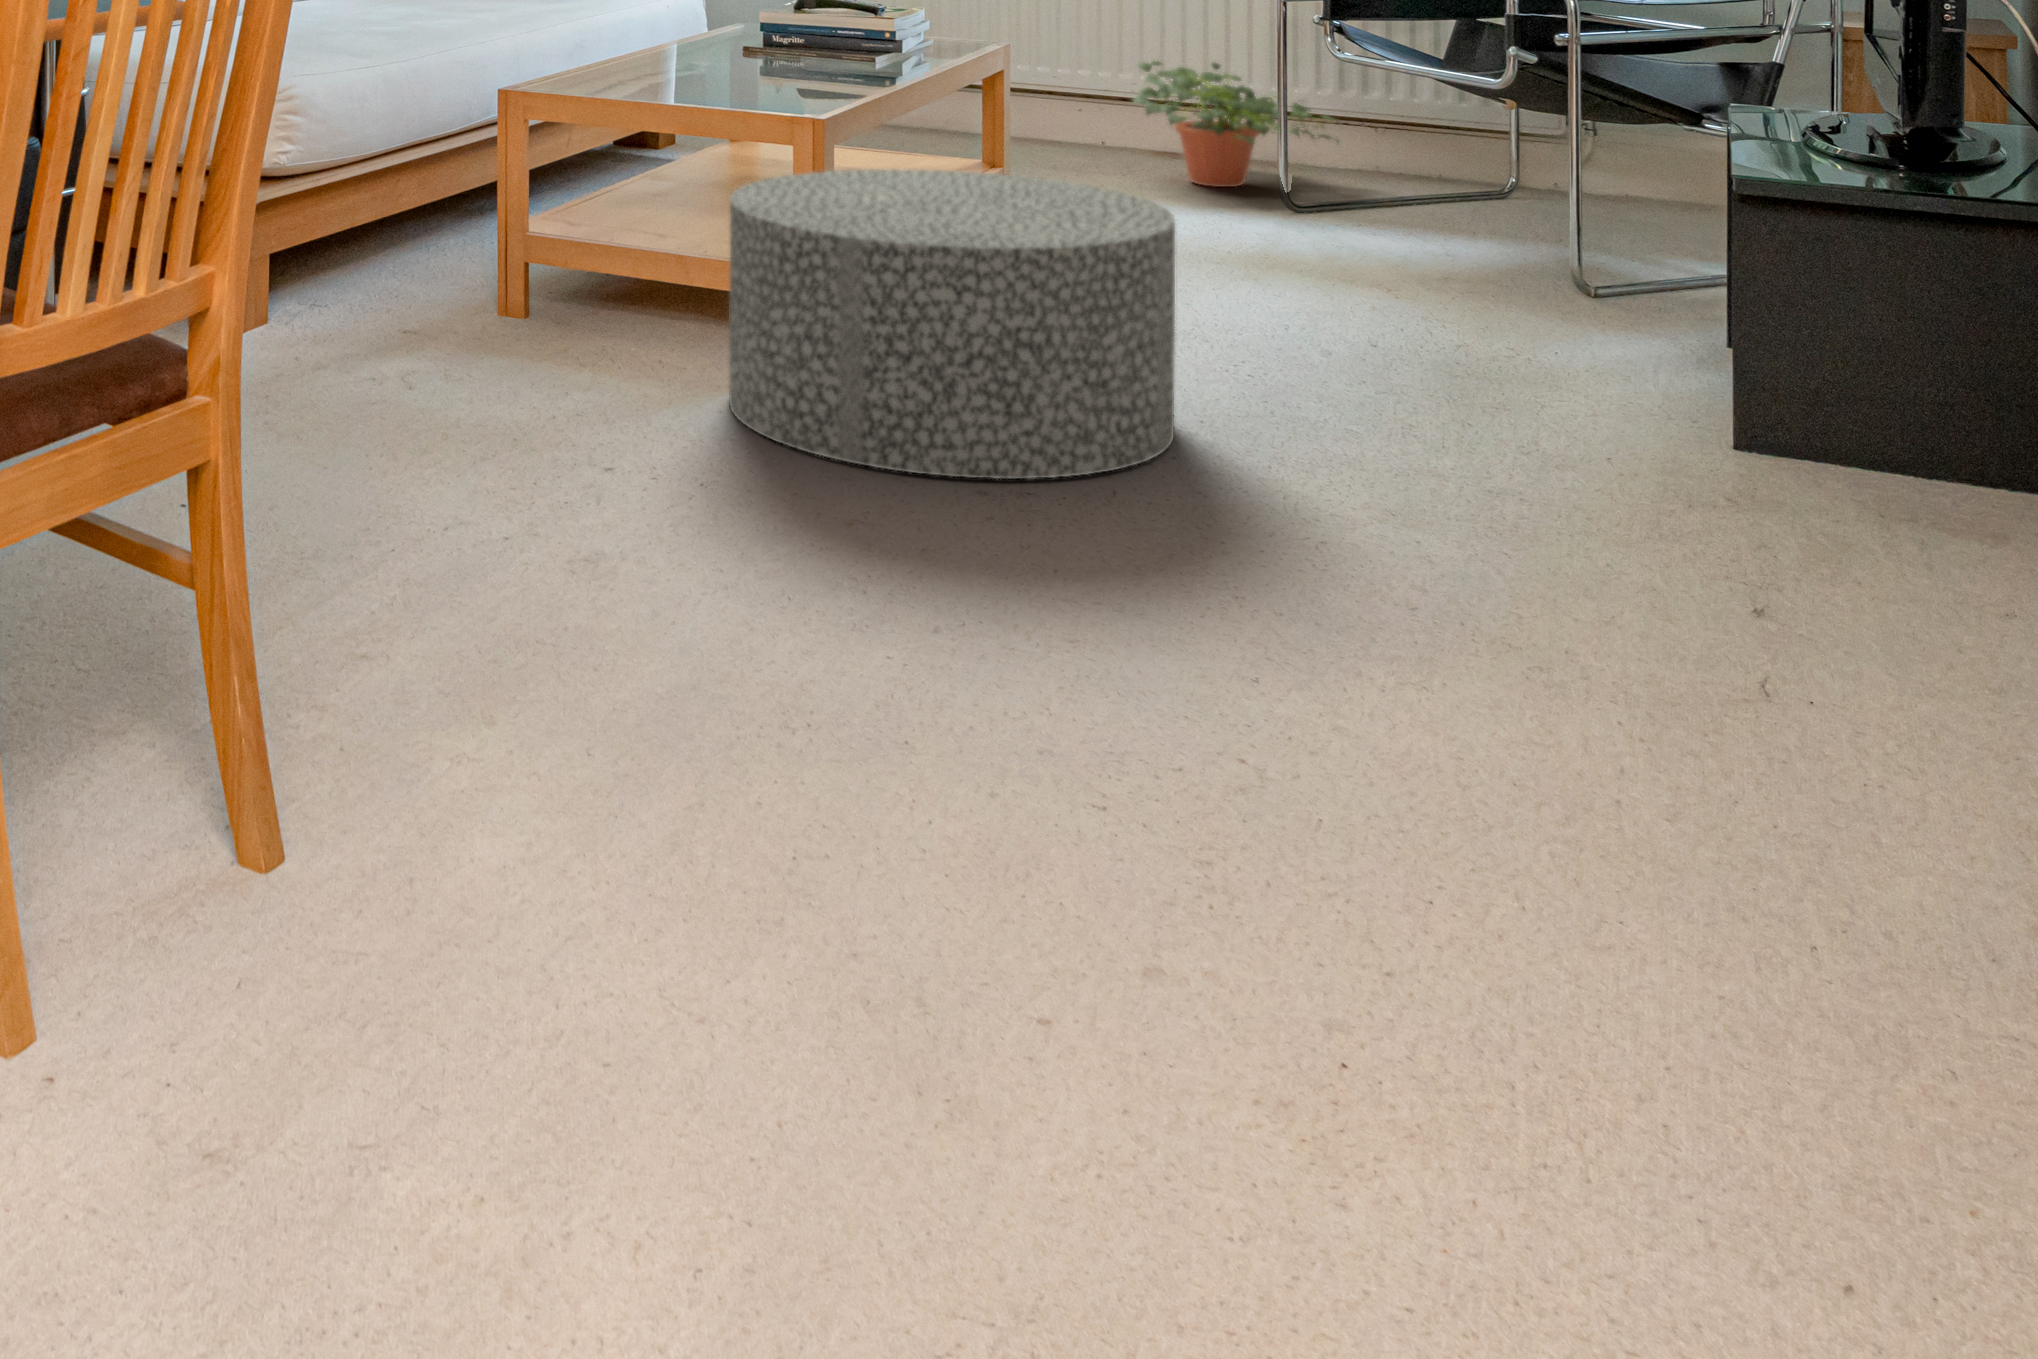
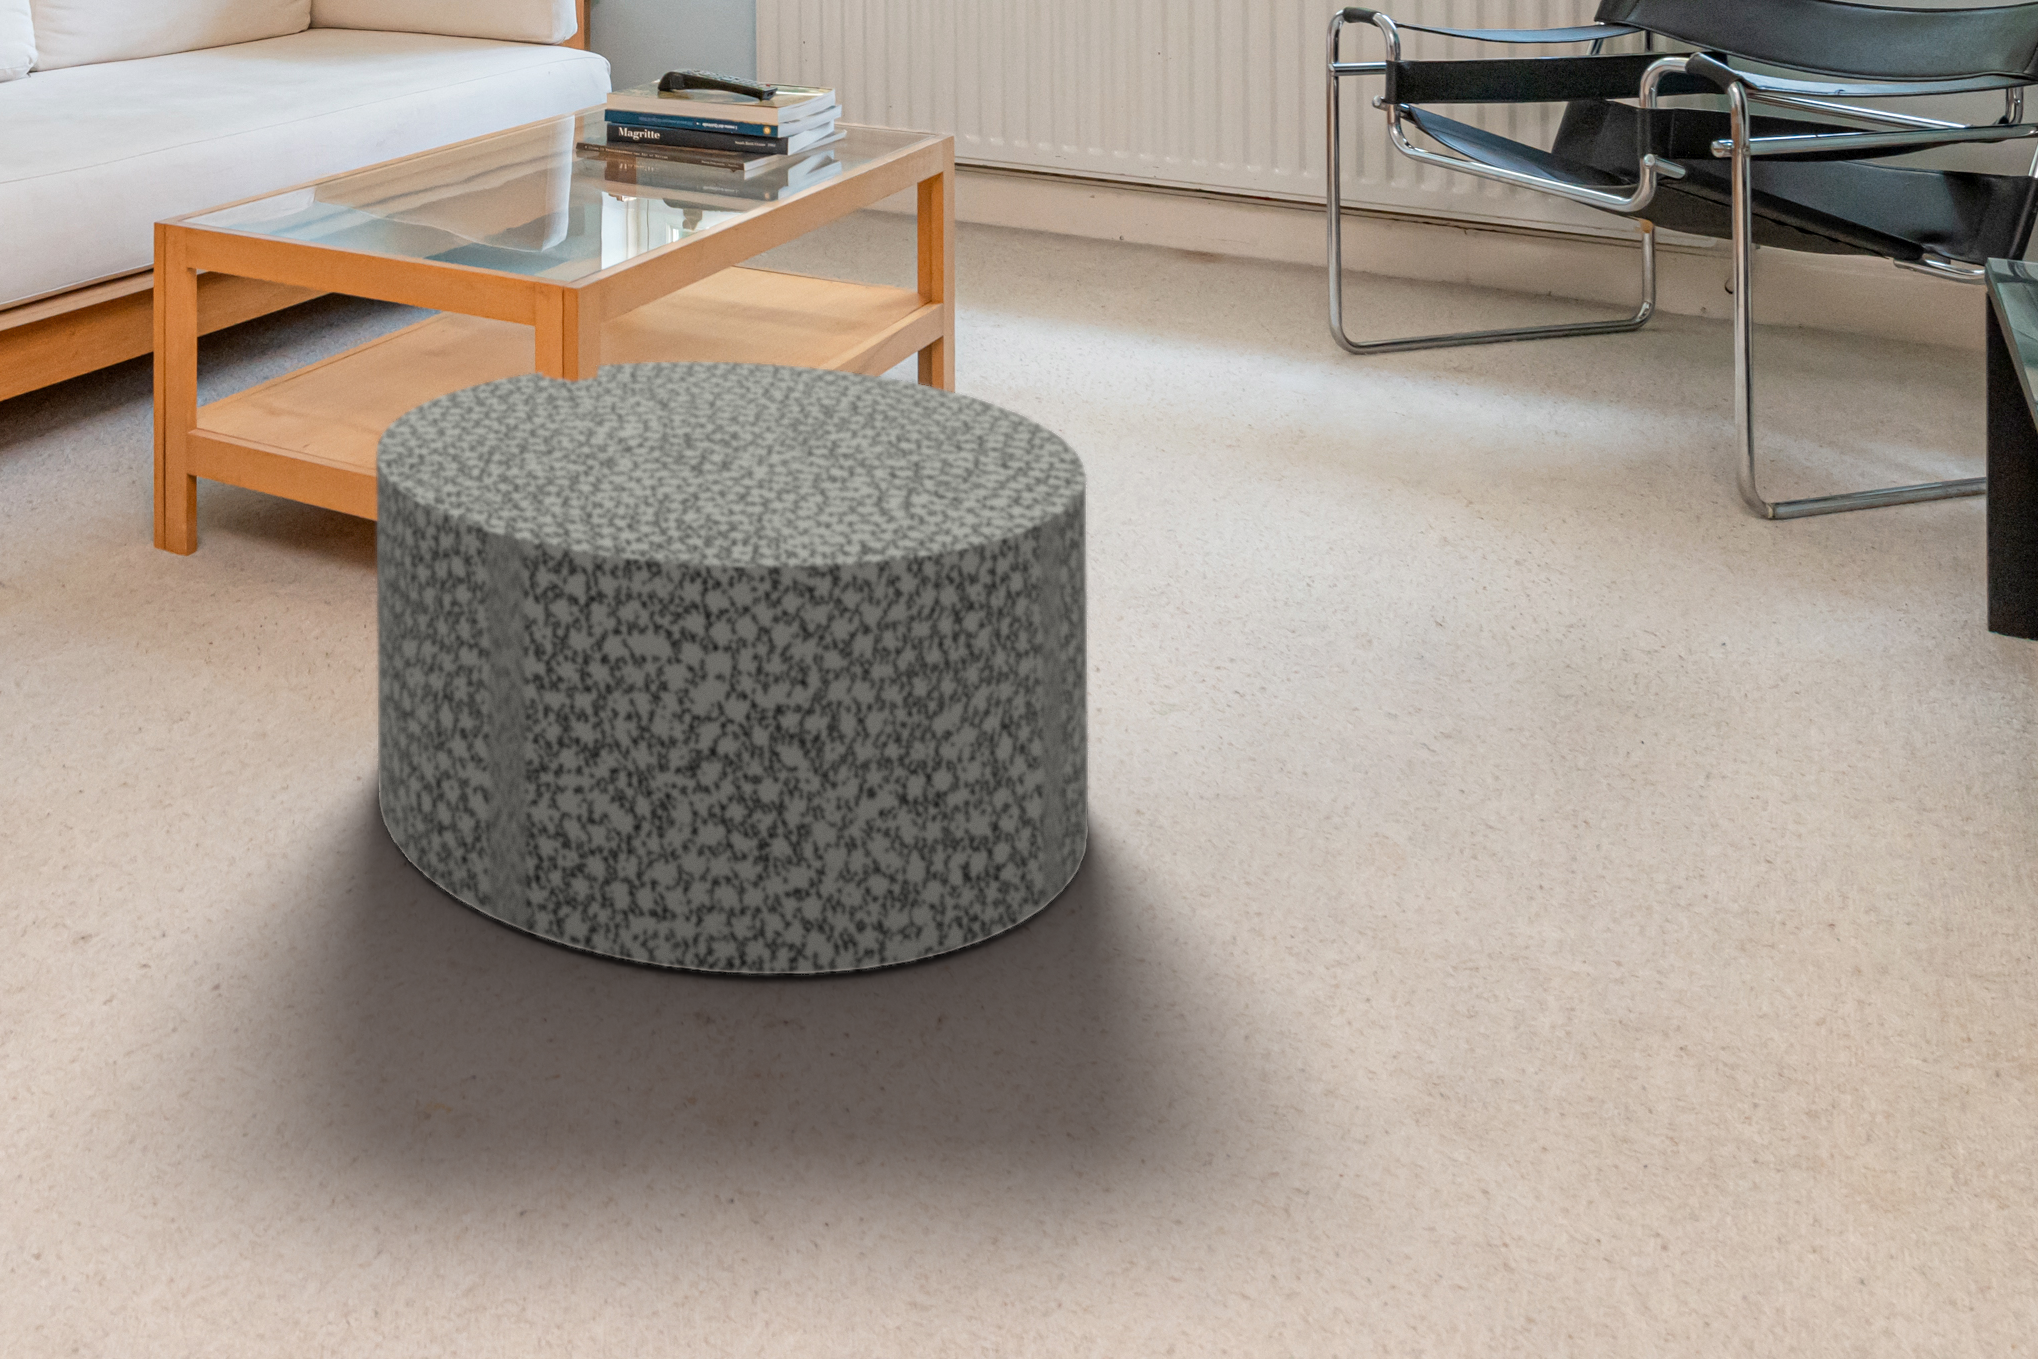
potted plant: present [1133,61,1335,187] -> none [1146,146,1422,318]

